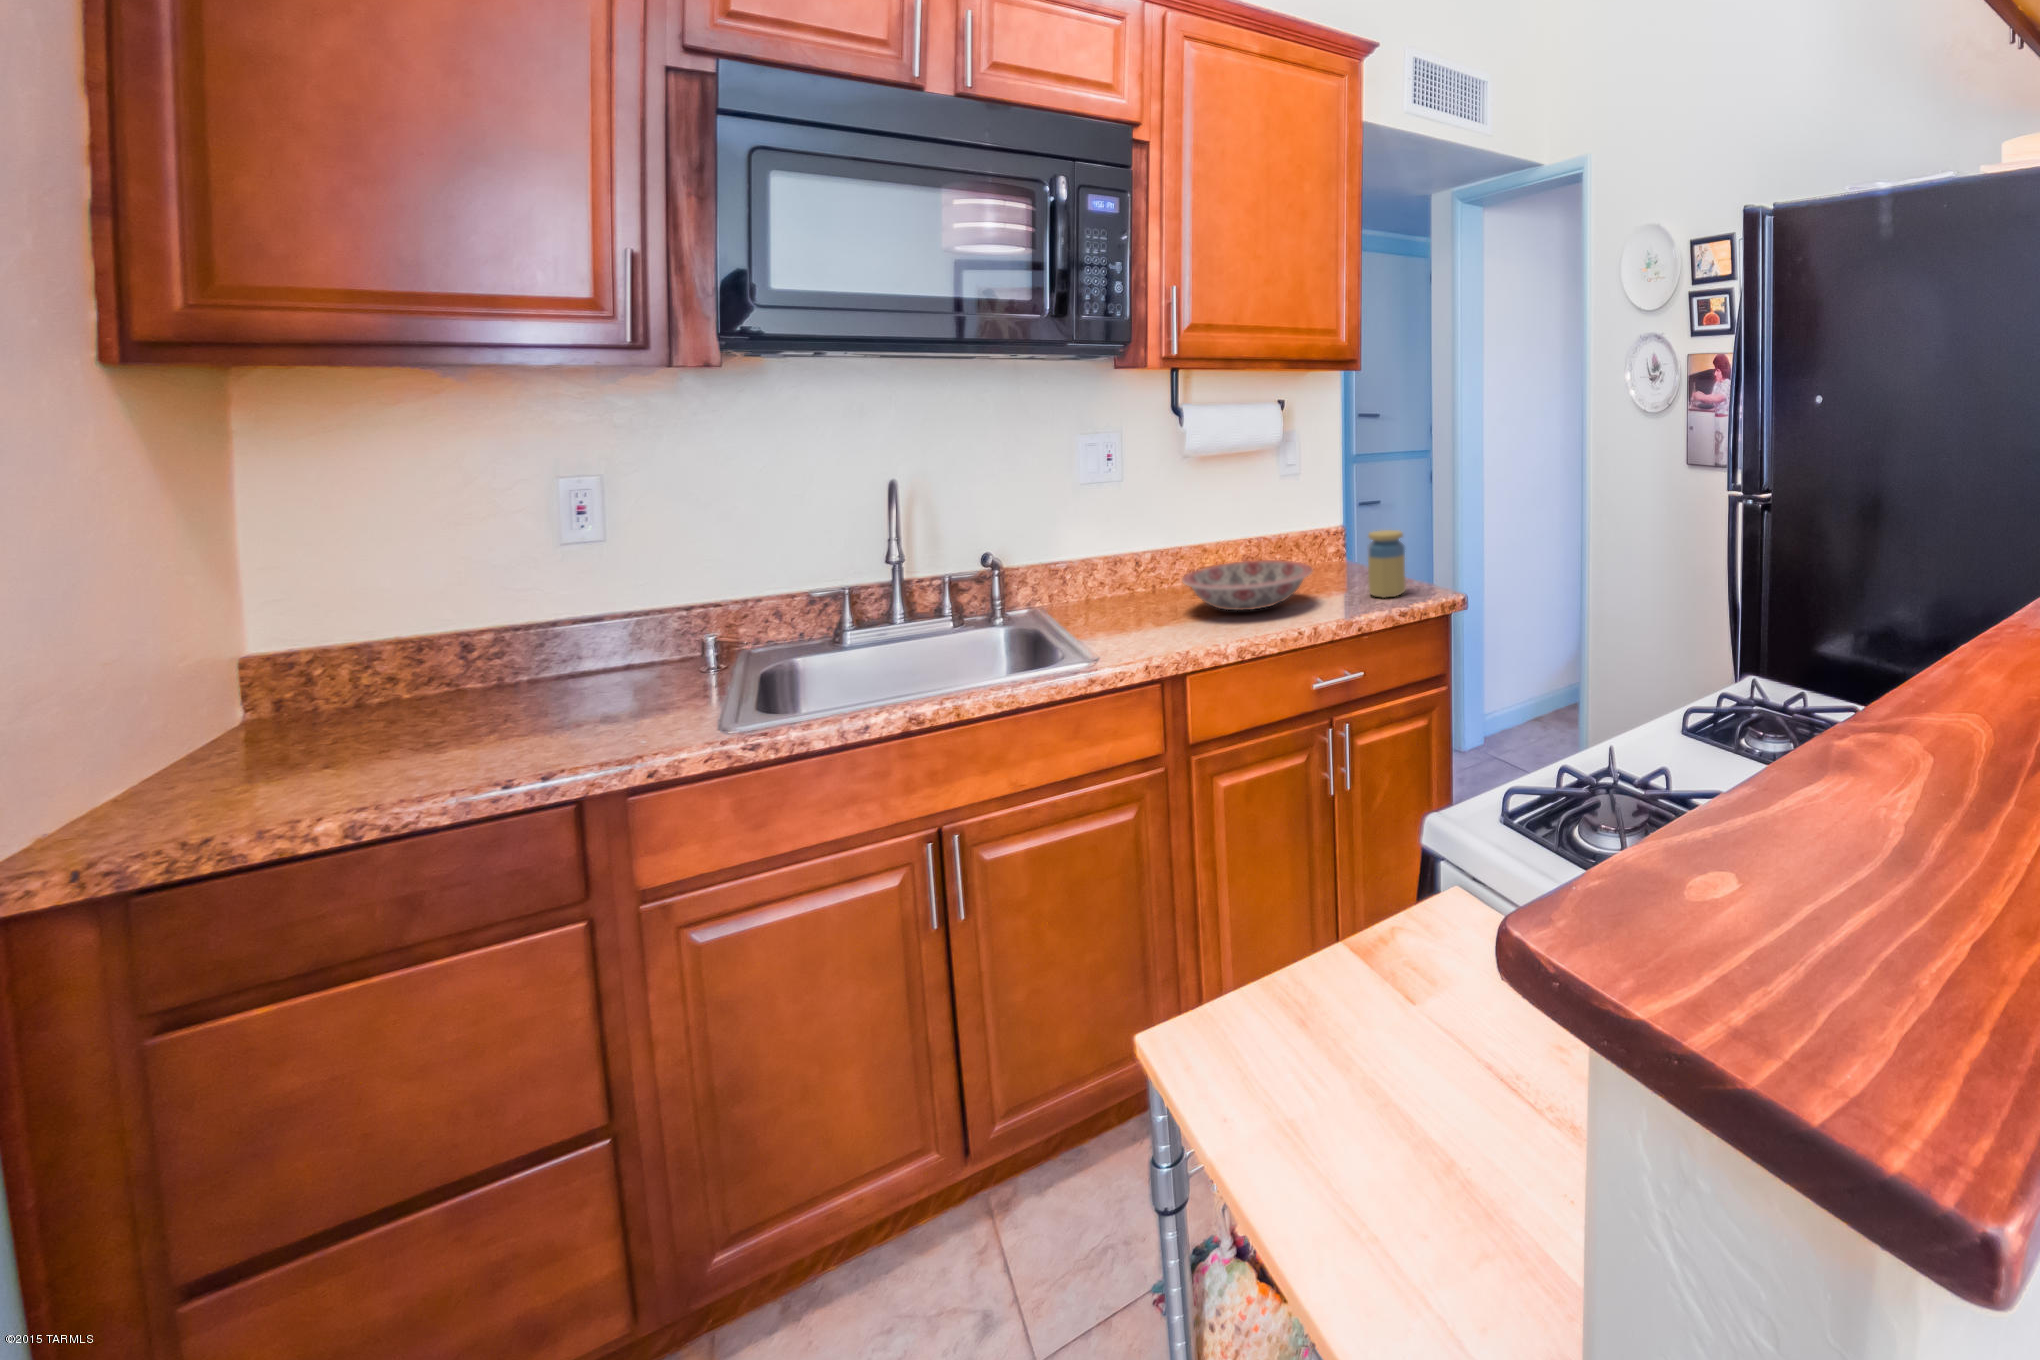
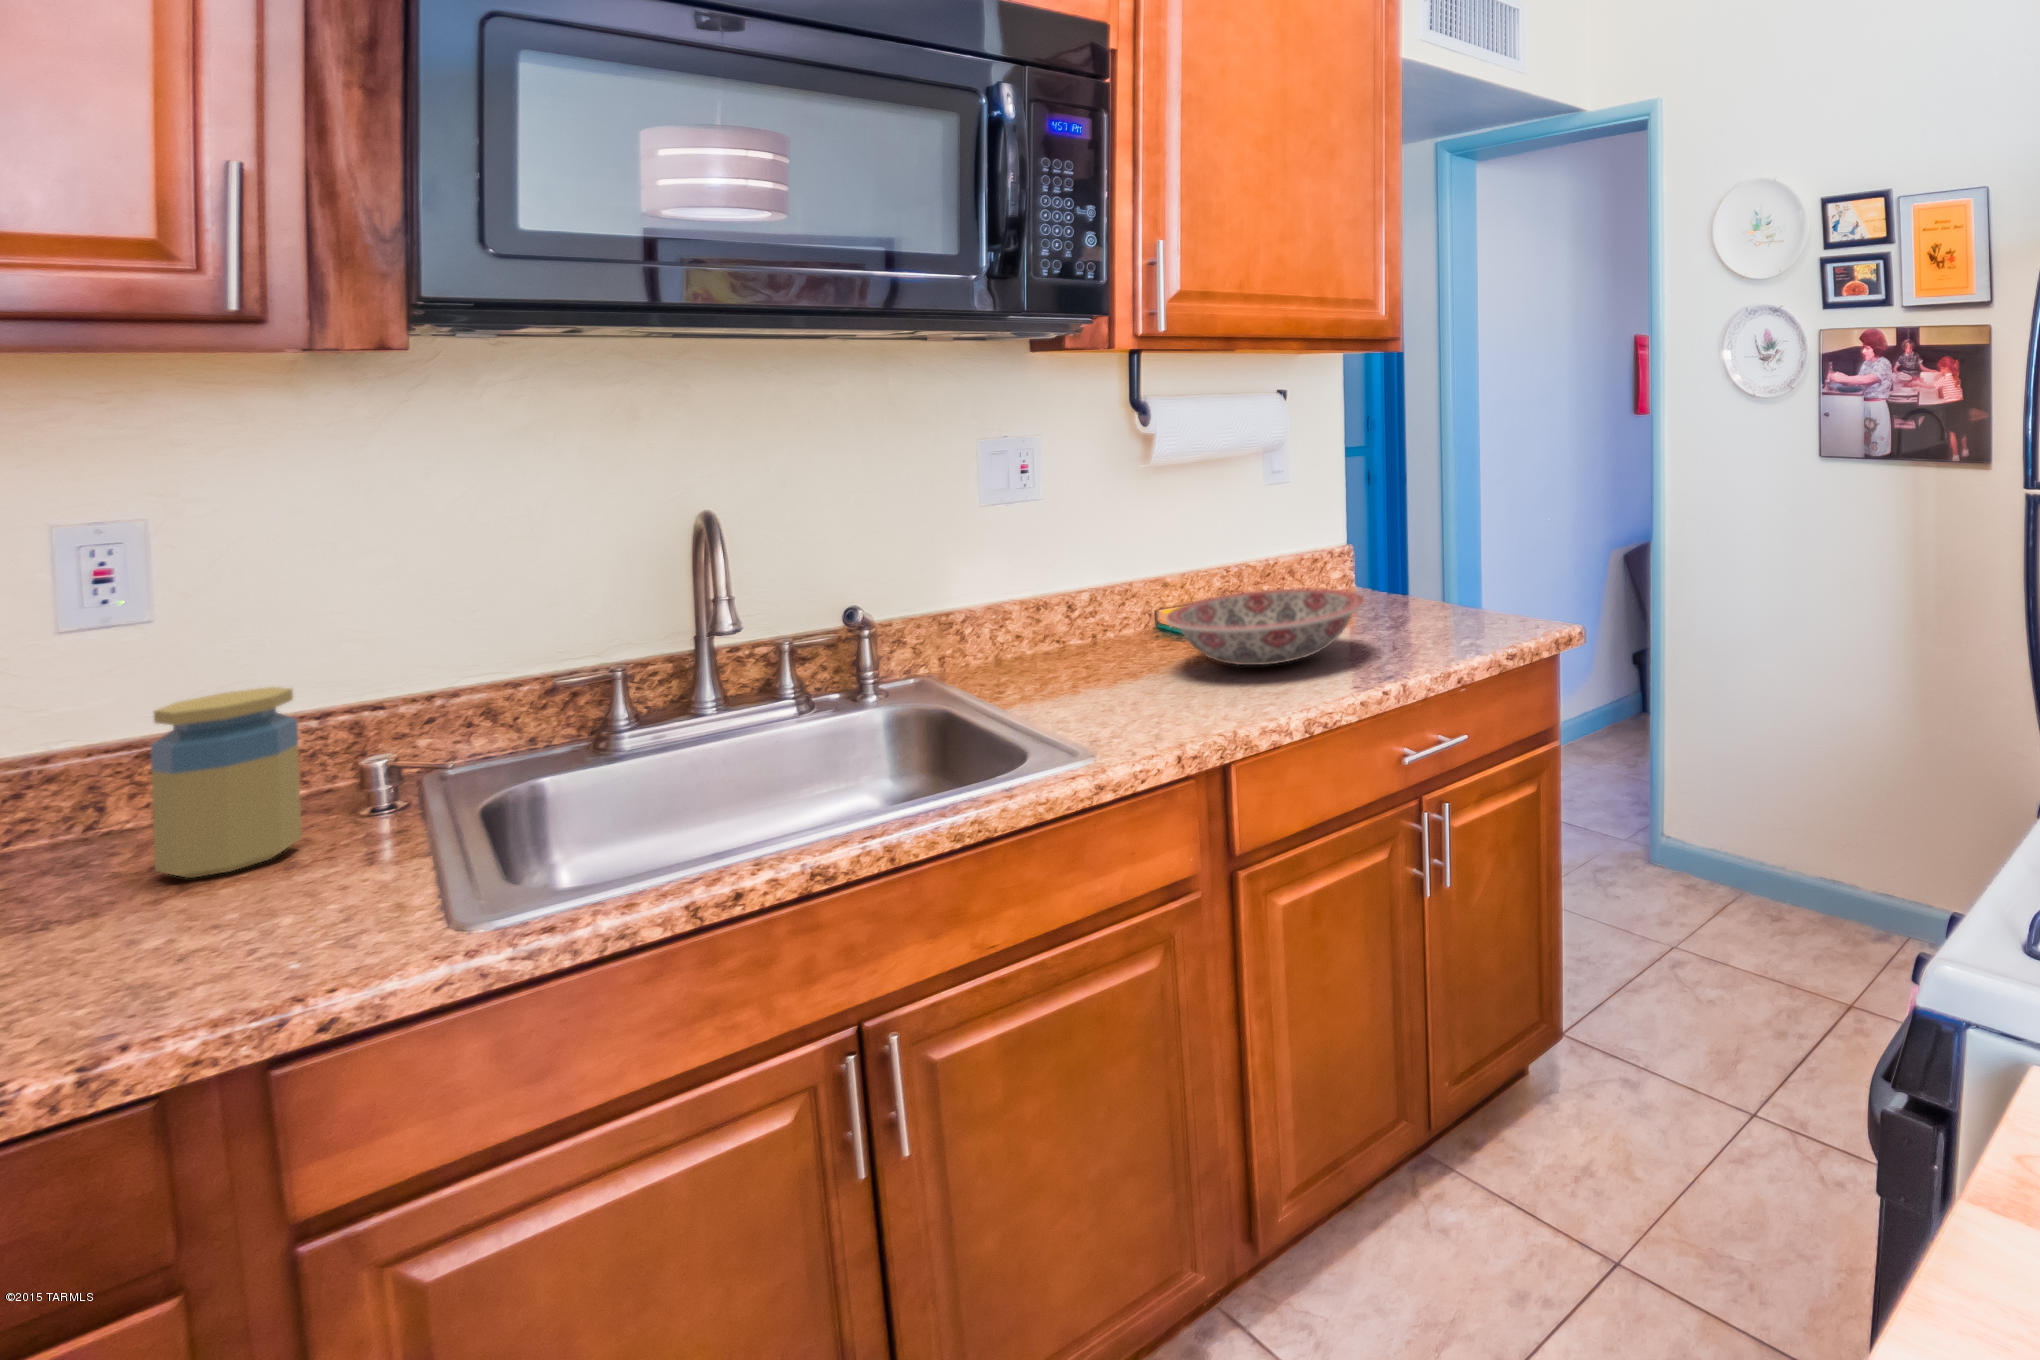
jar: present [1367,530,1406,598] -> present [151,687,301,878]

